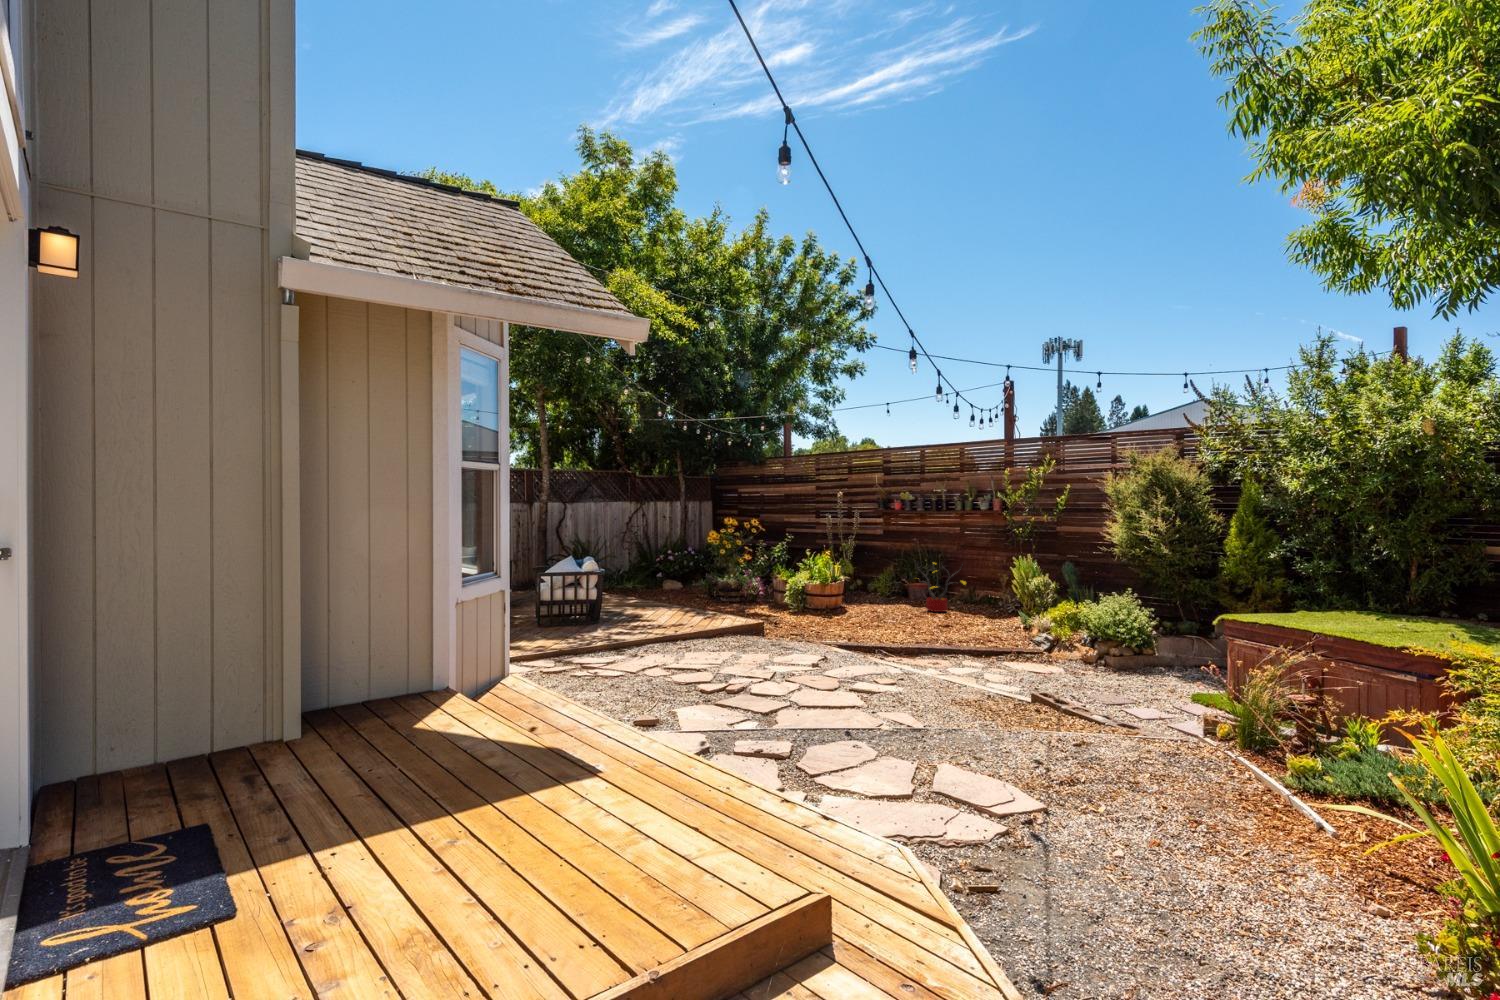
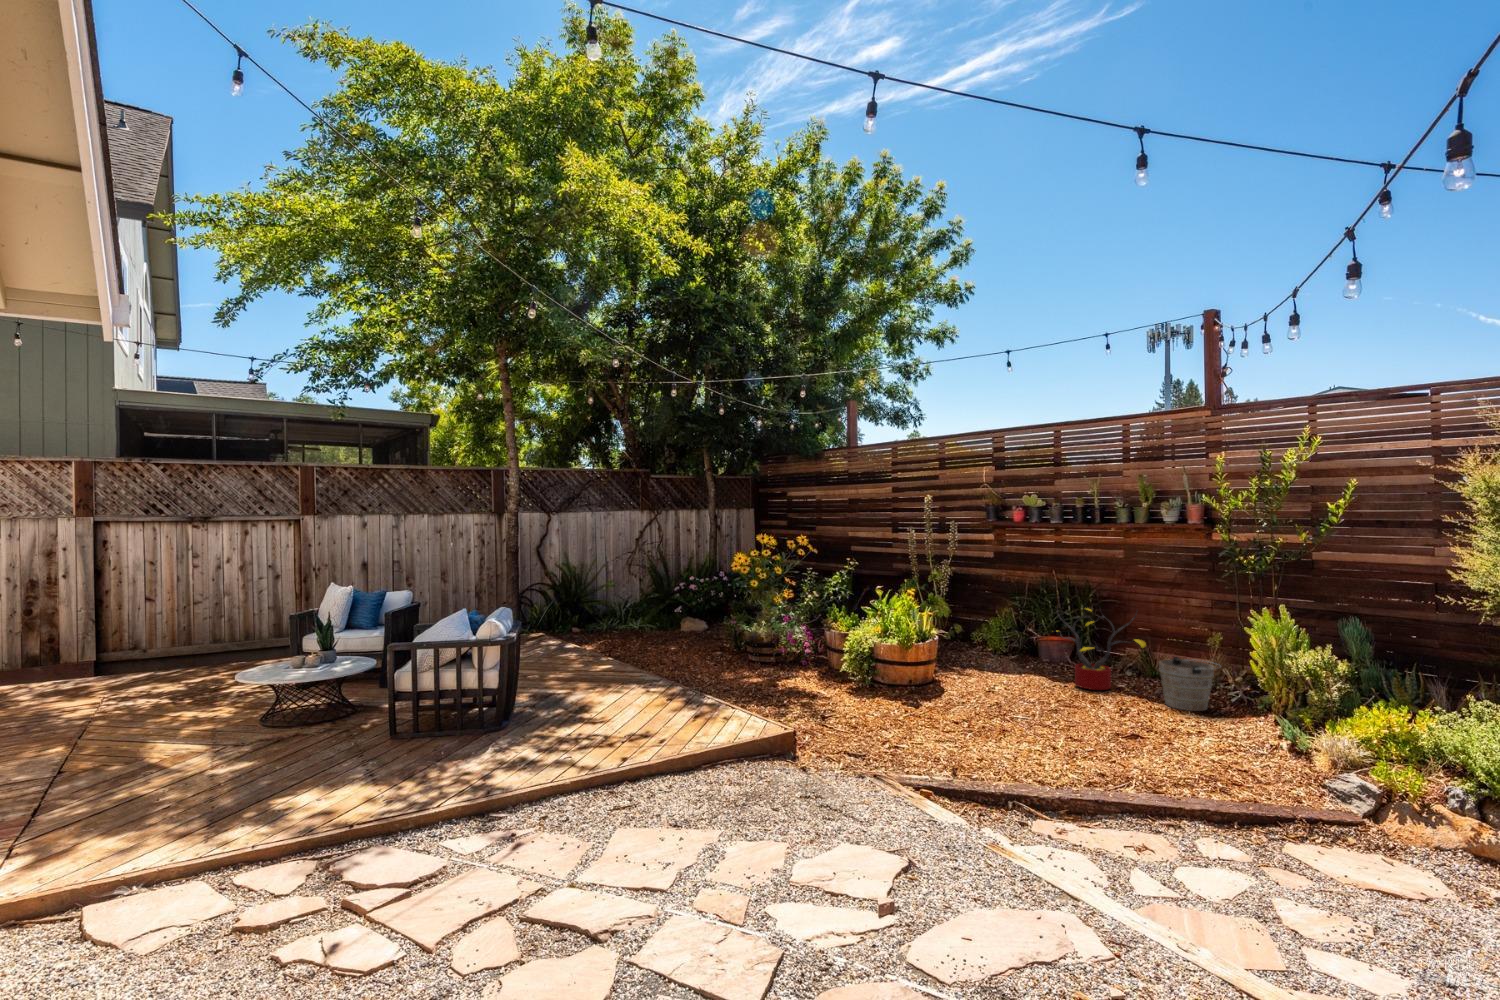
bucket: none [971,590,1005,619] -> present [1159,657,1215,711]

